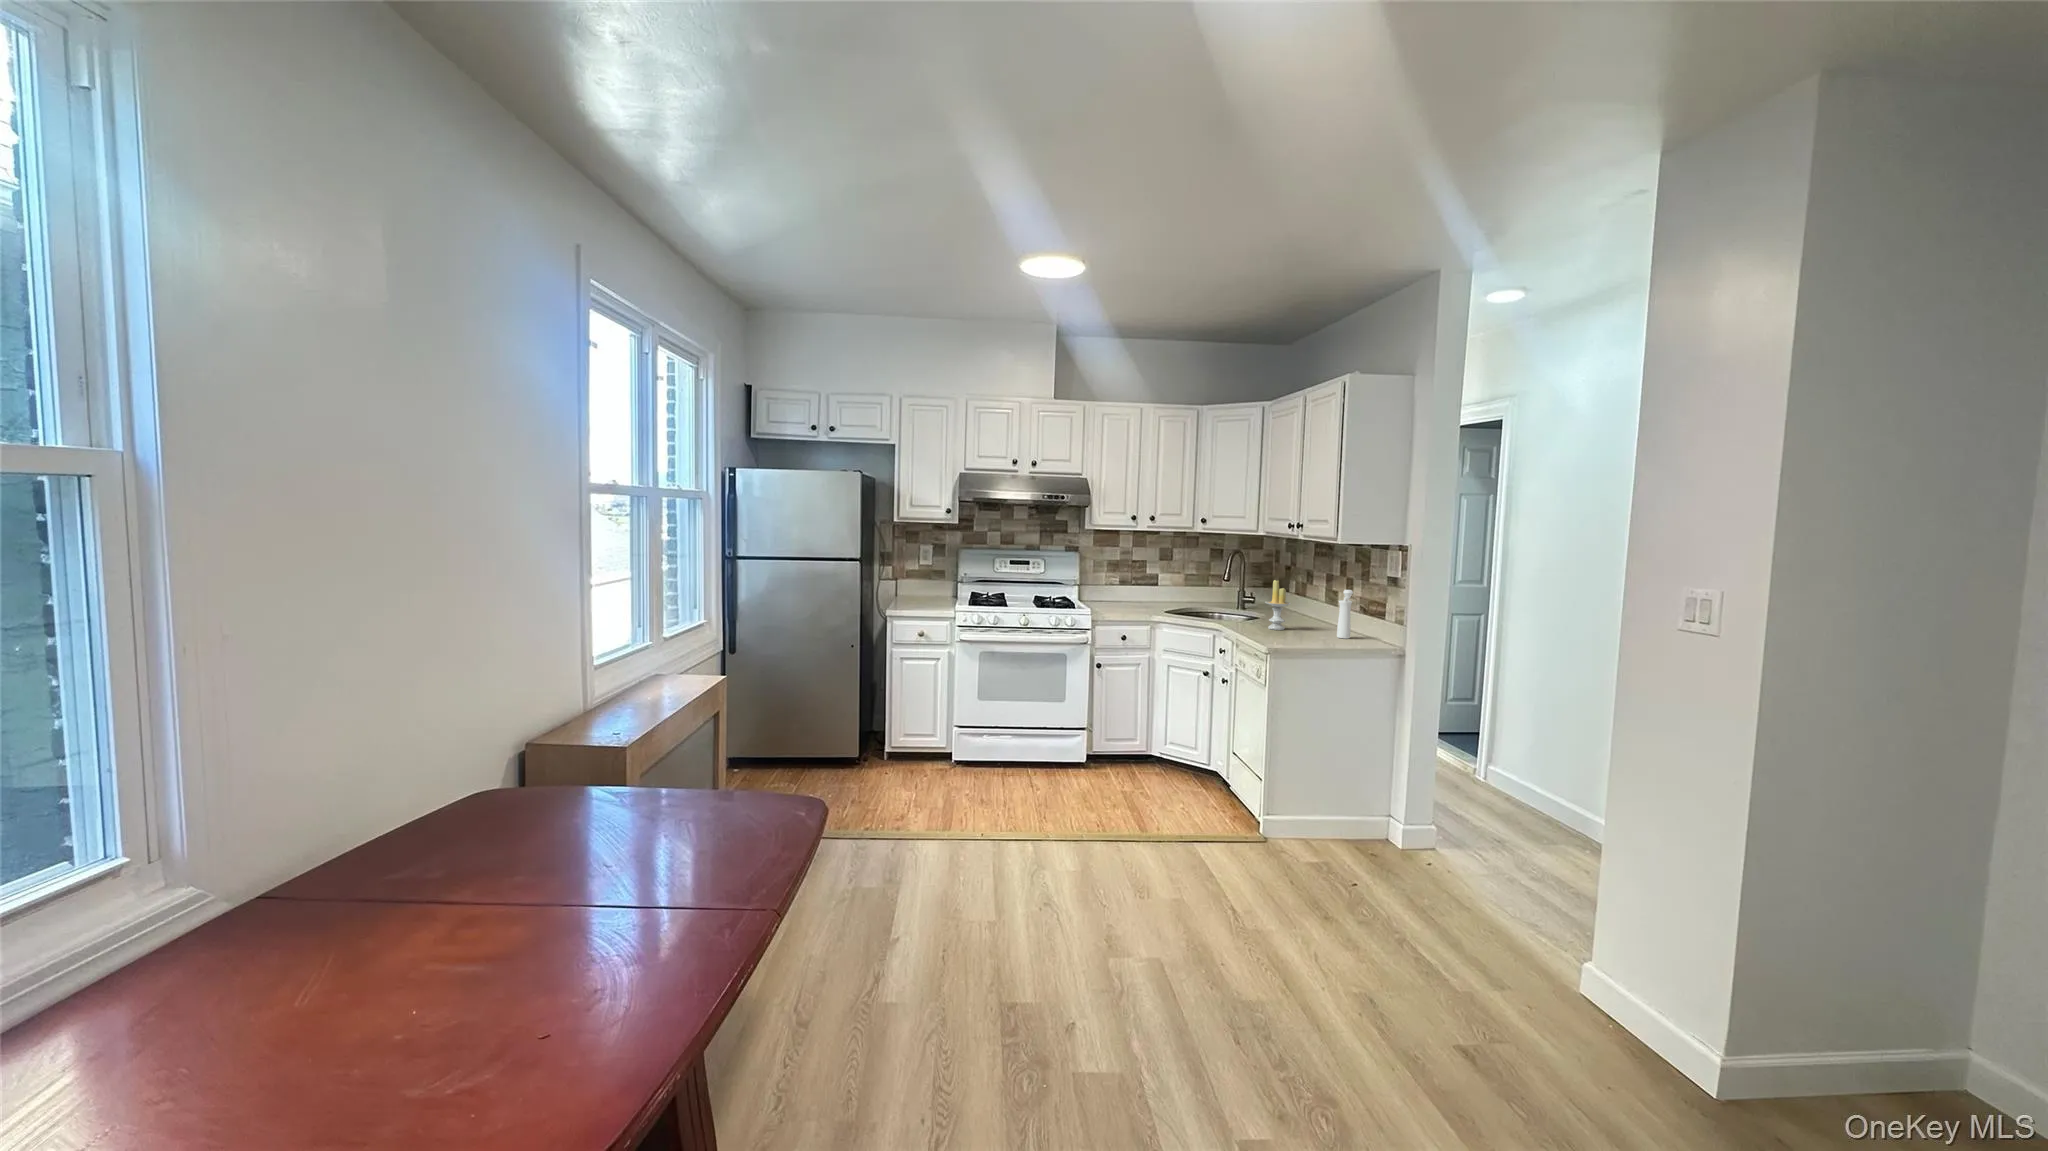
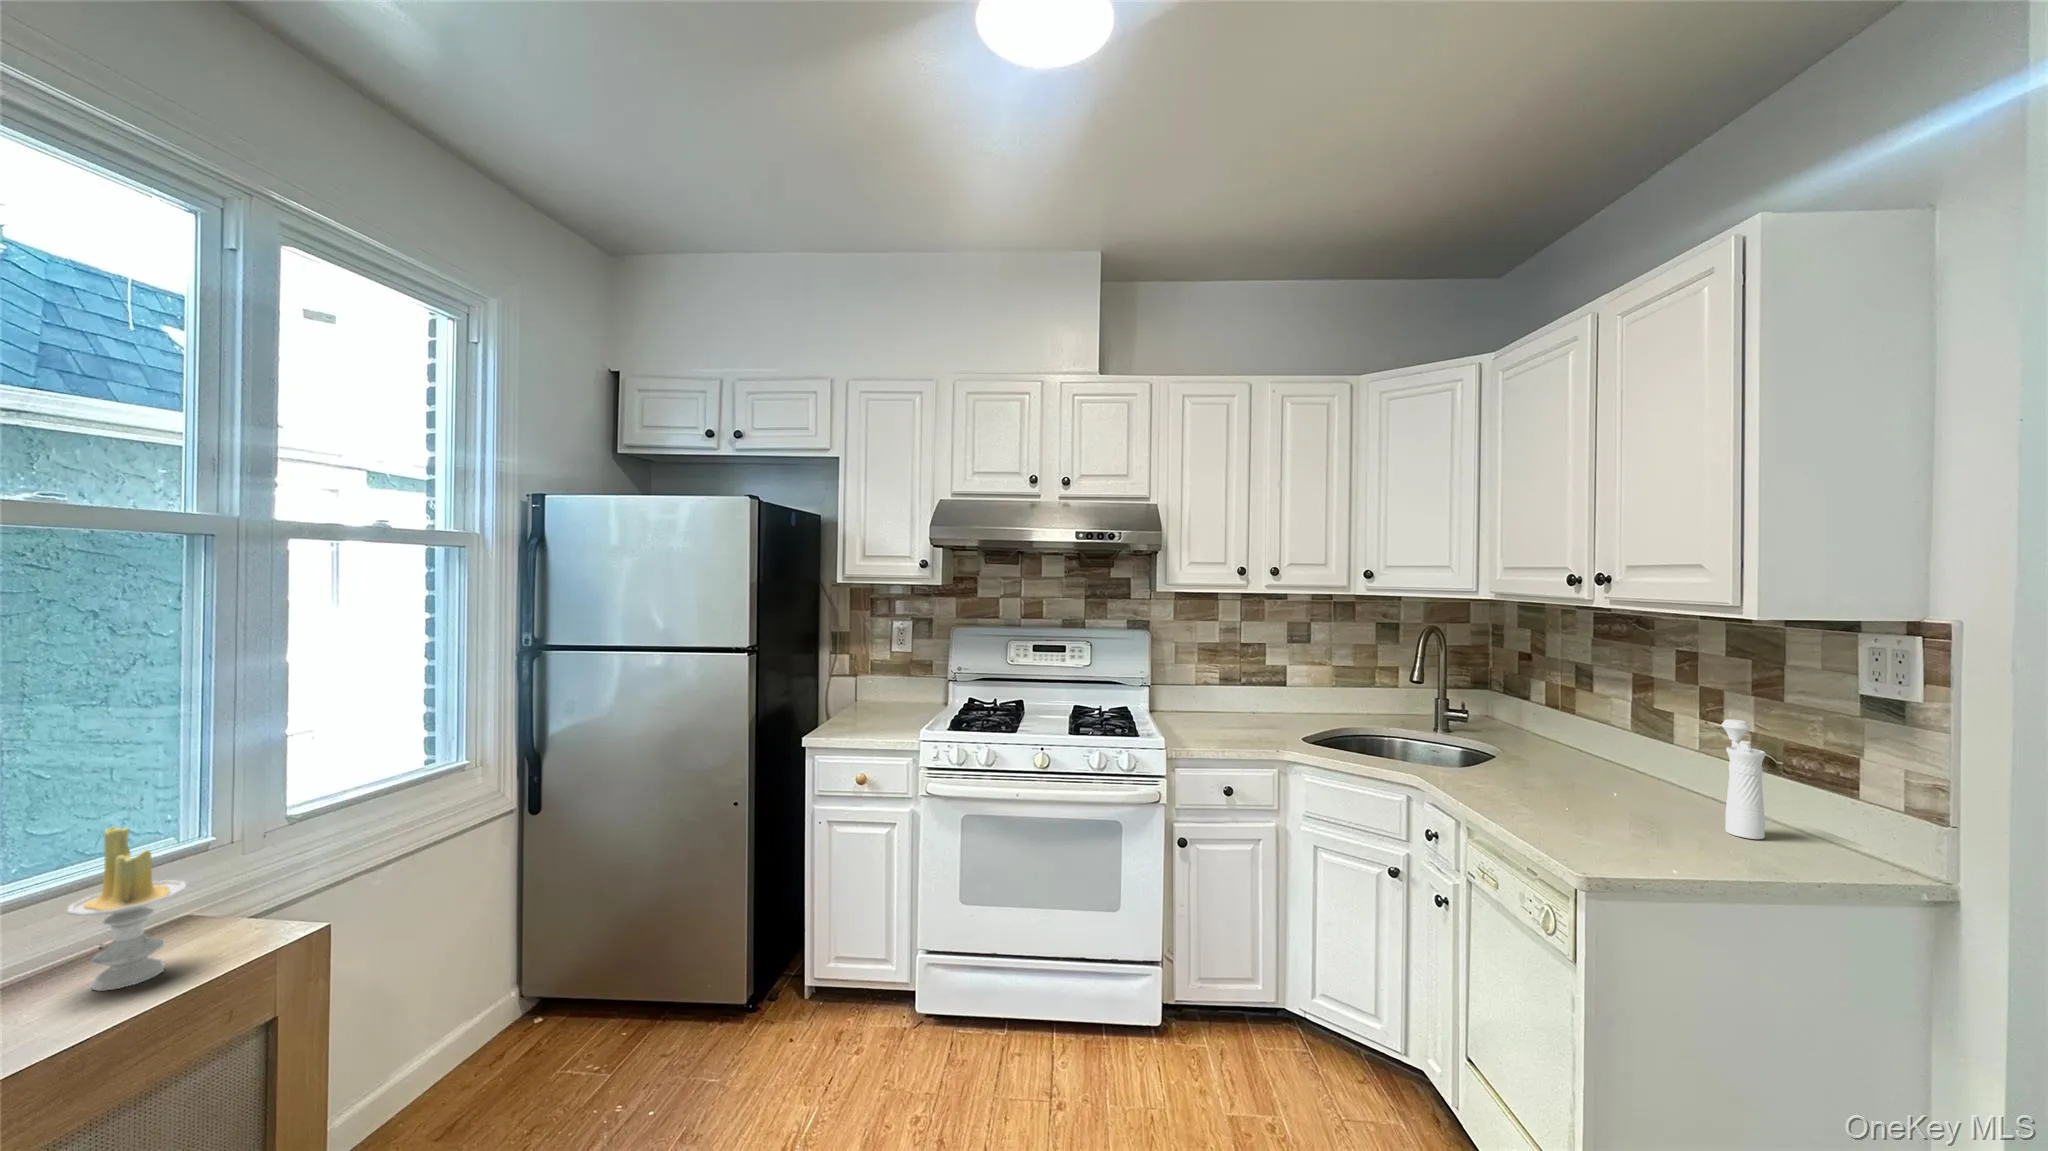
candle: present [1265,580,1291,630] -> present [68,827,185,991]

